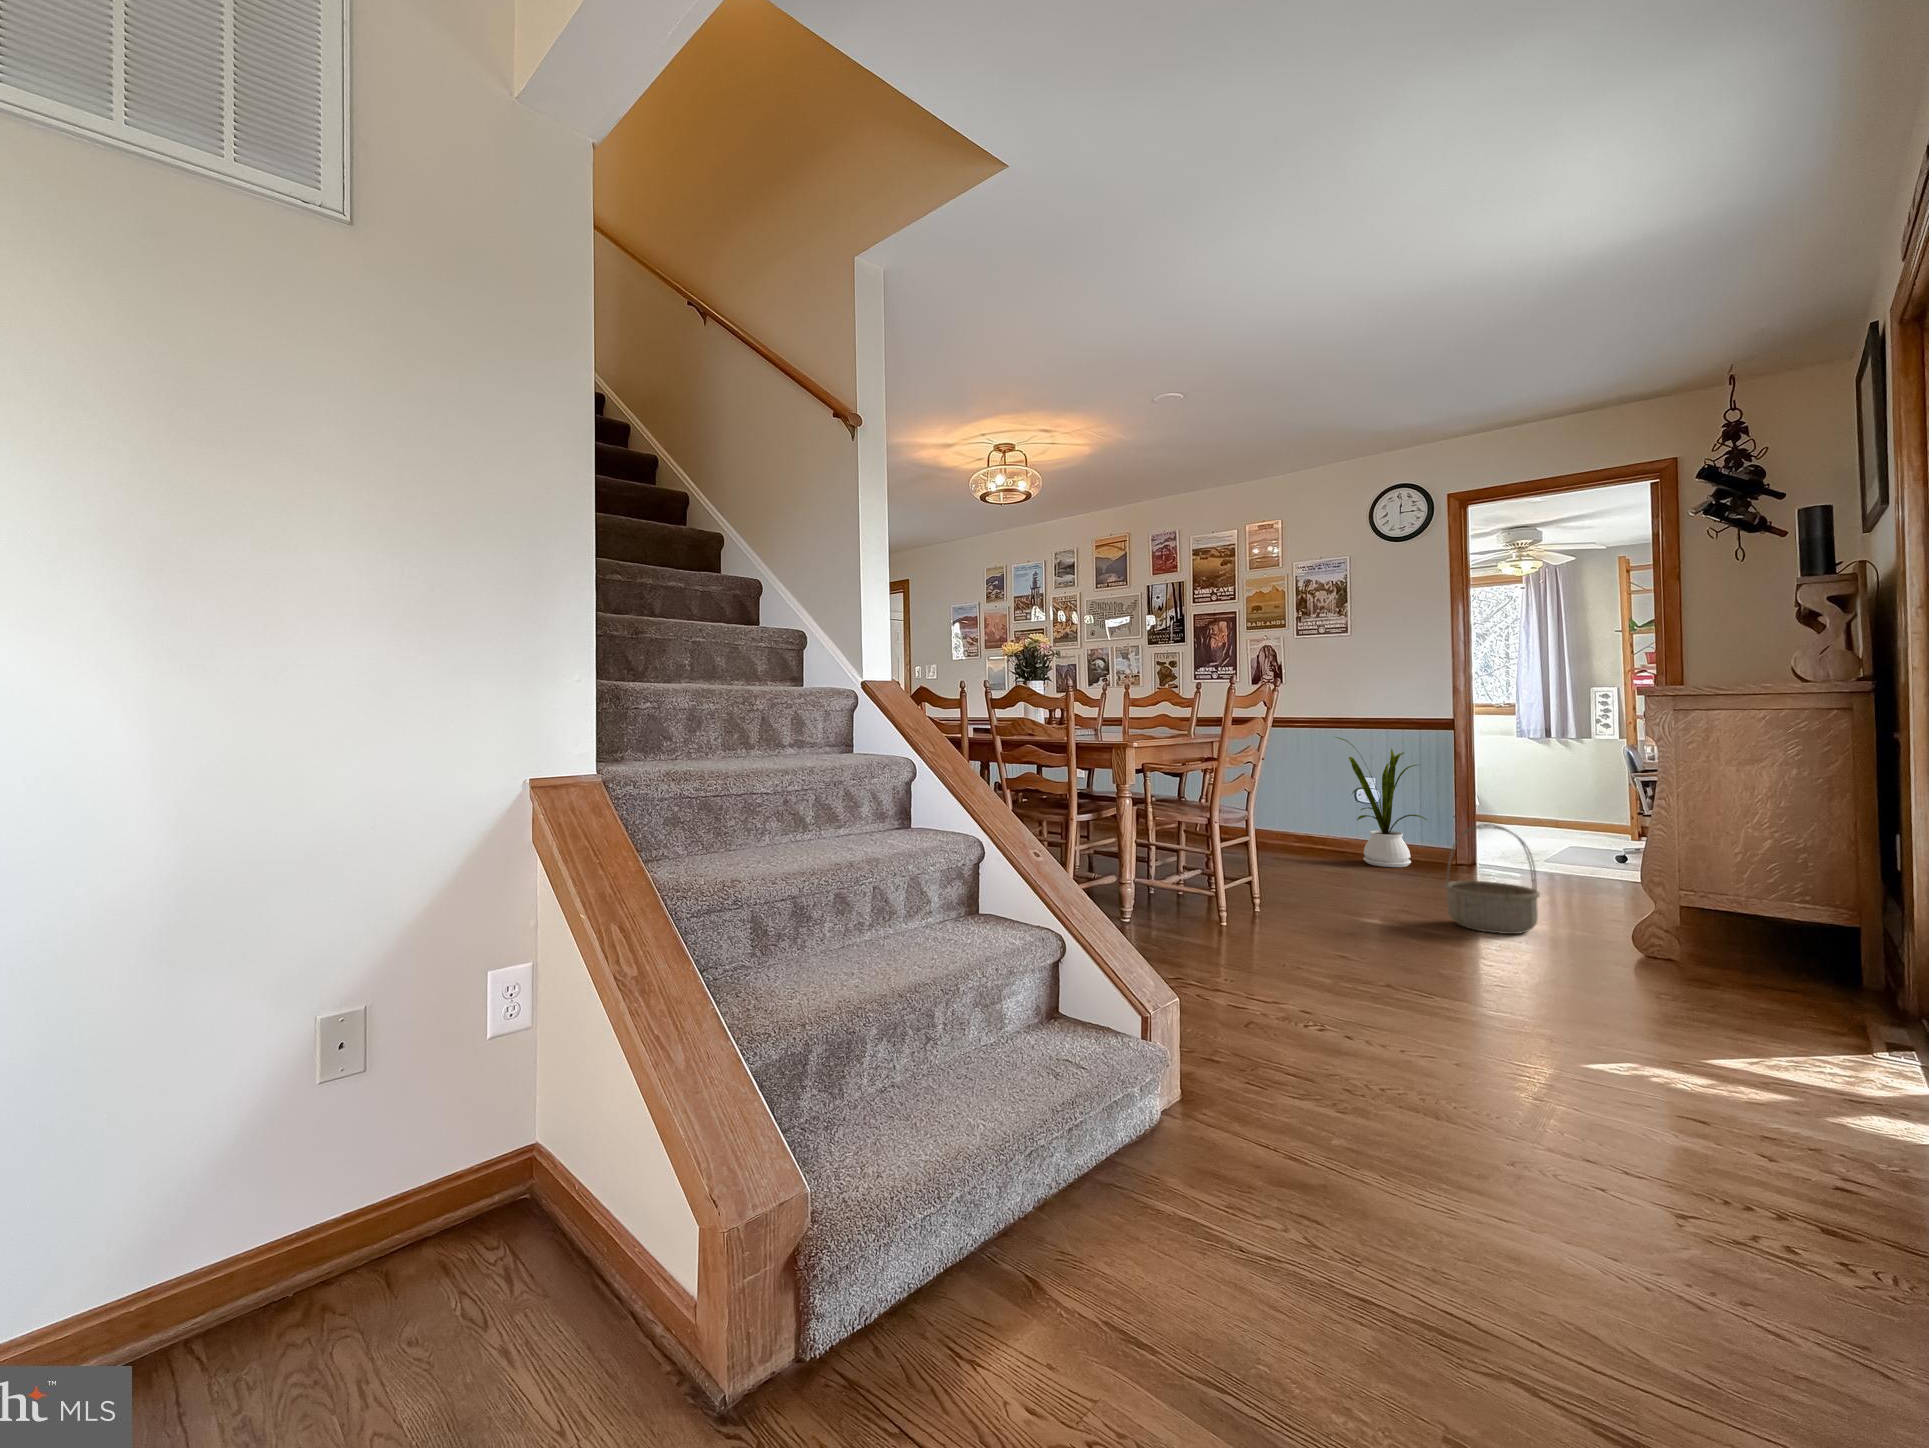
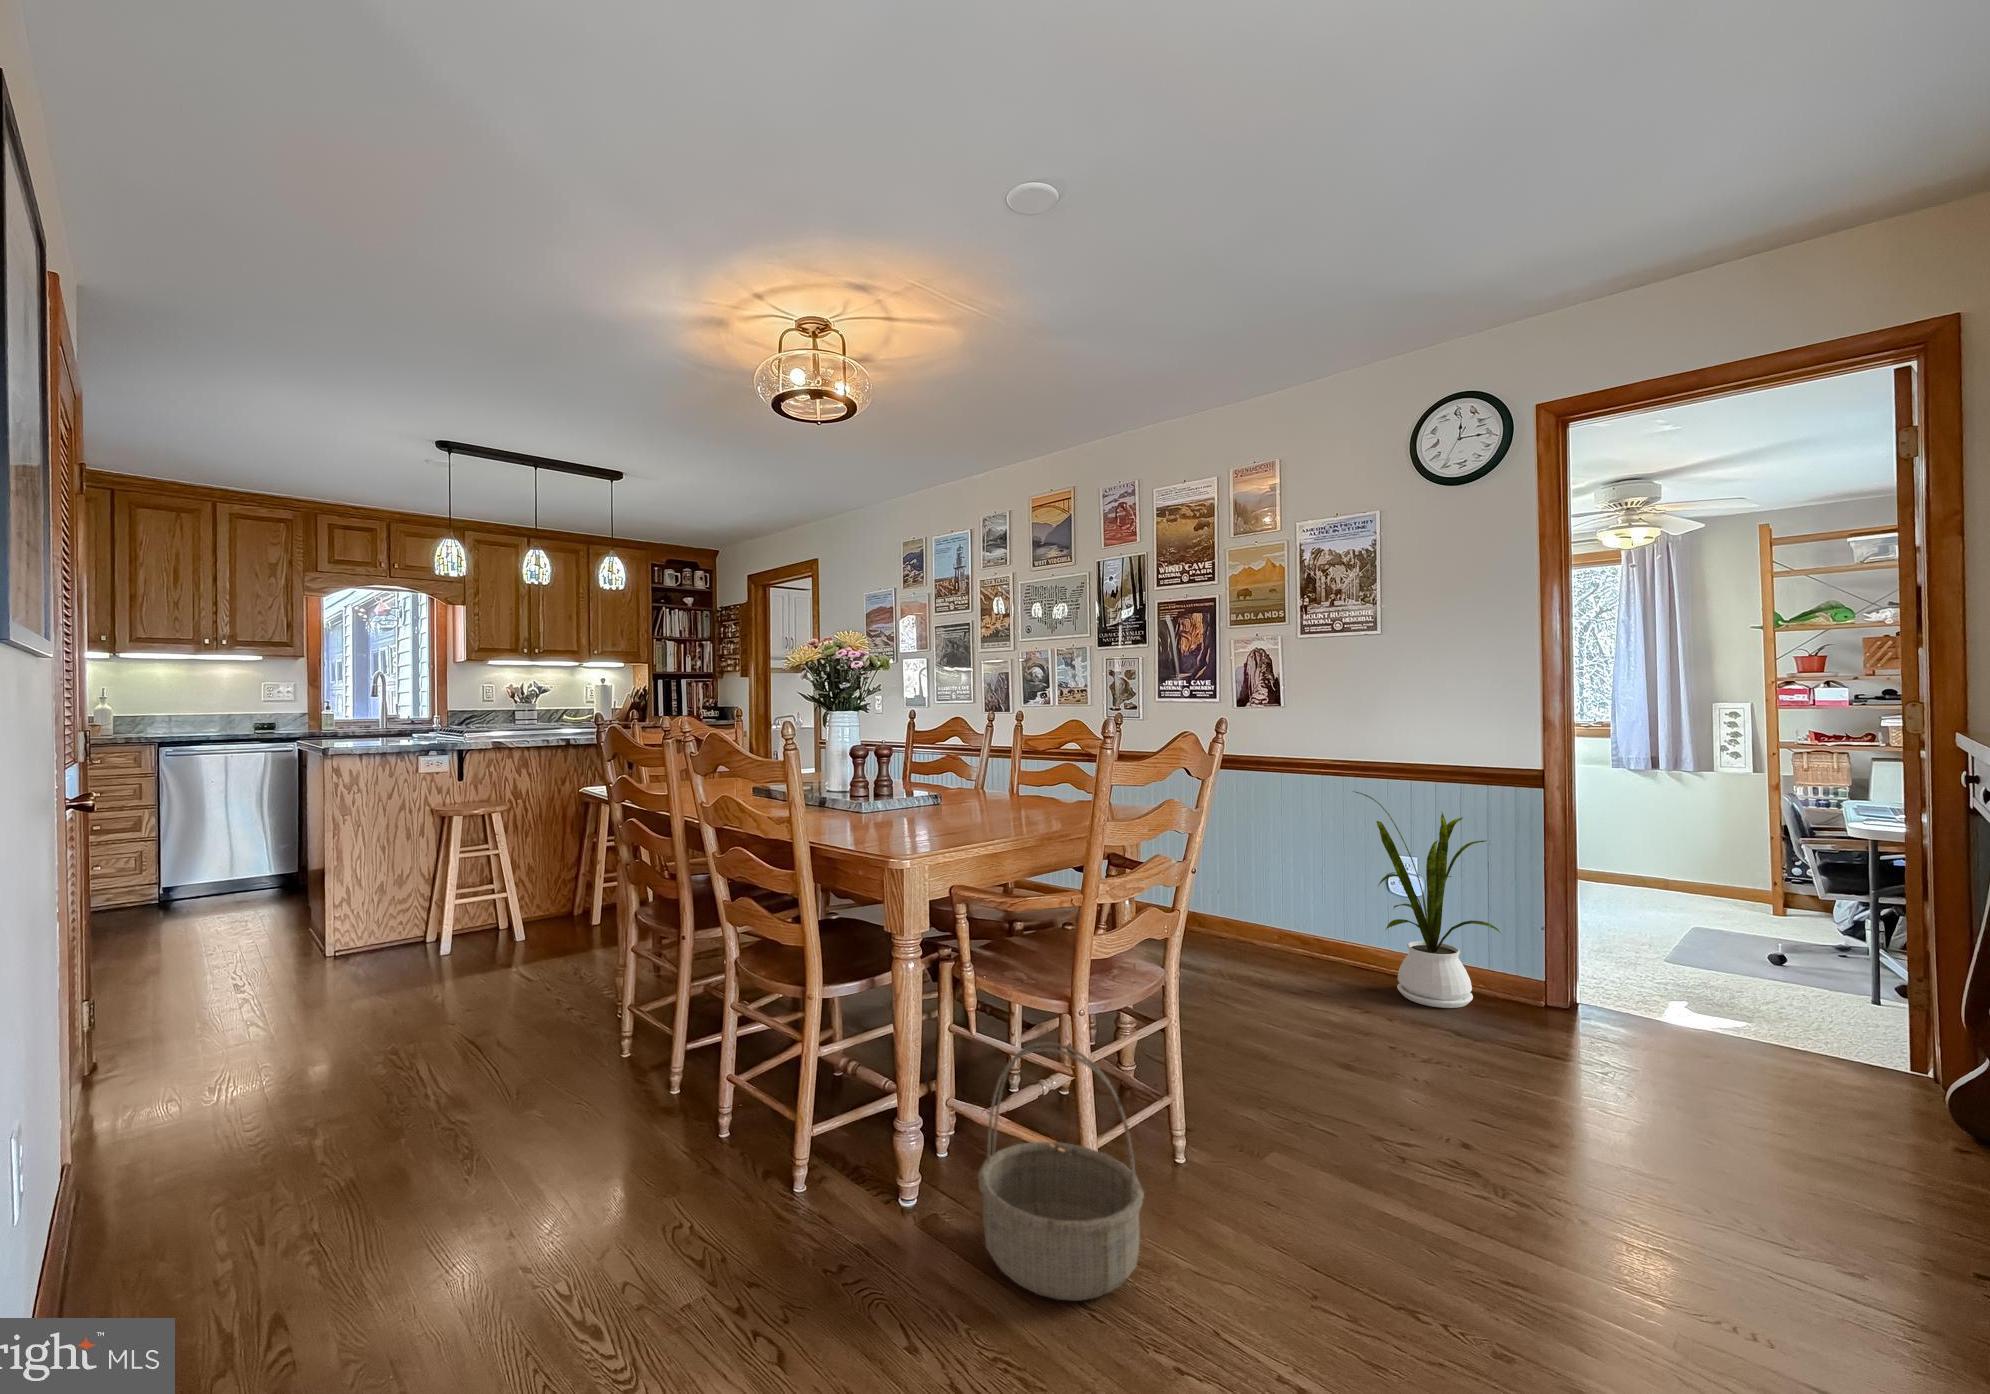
basket: present [1445,824,1540,934] -> present [978,1042,1144,1301]

